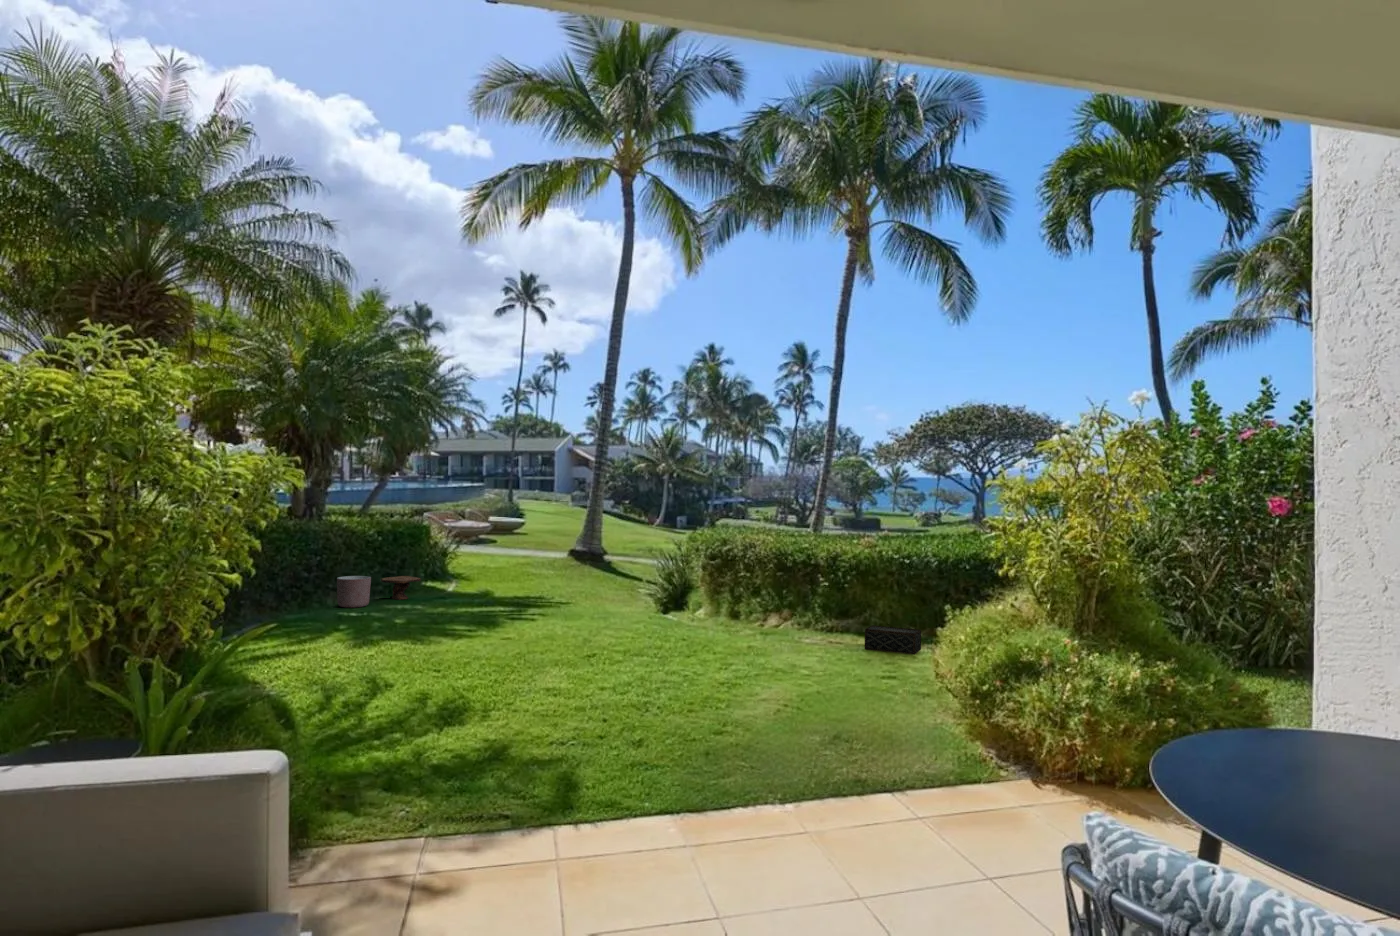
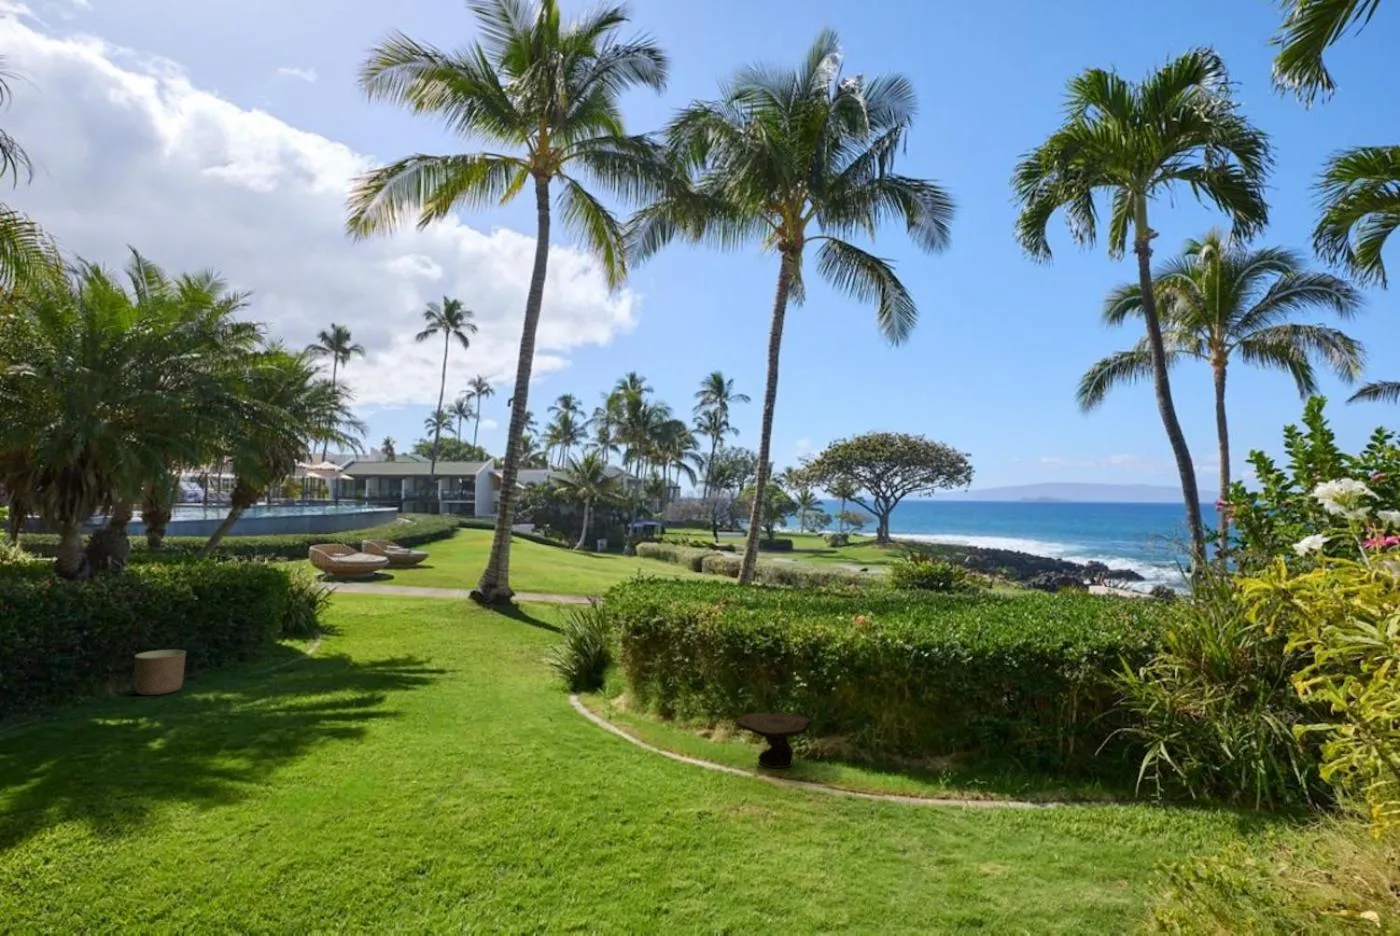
side table: present [379,576,421,600] -> present [737,712,812,768]
woven basket: present [865,625,921,654] -> none [855,736,931,786]

